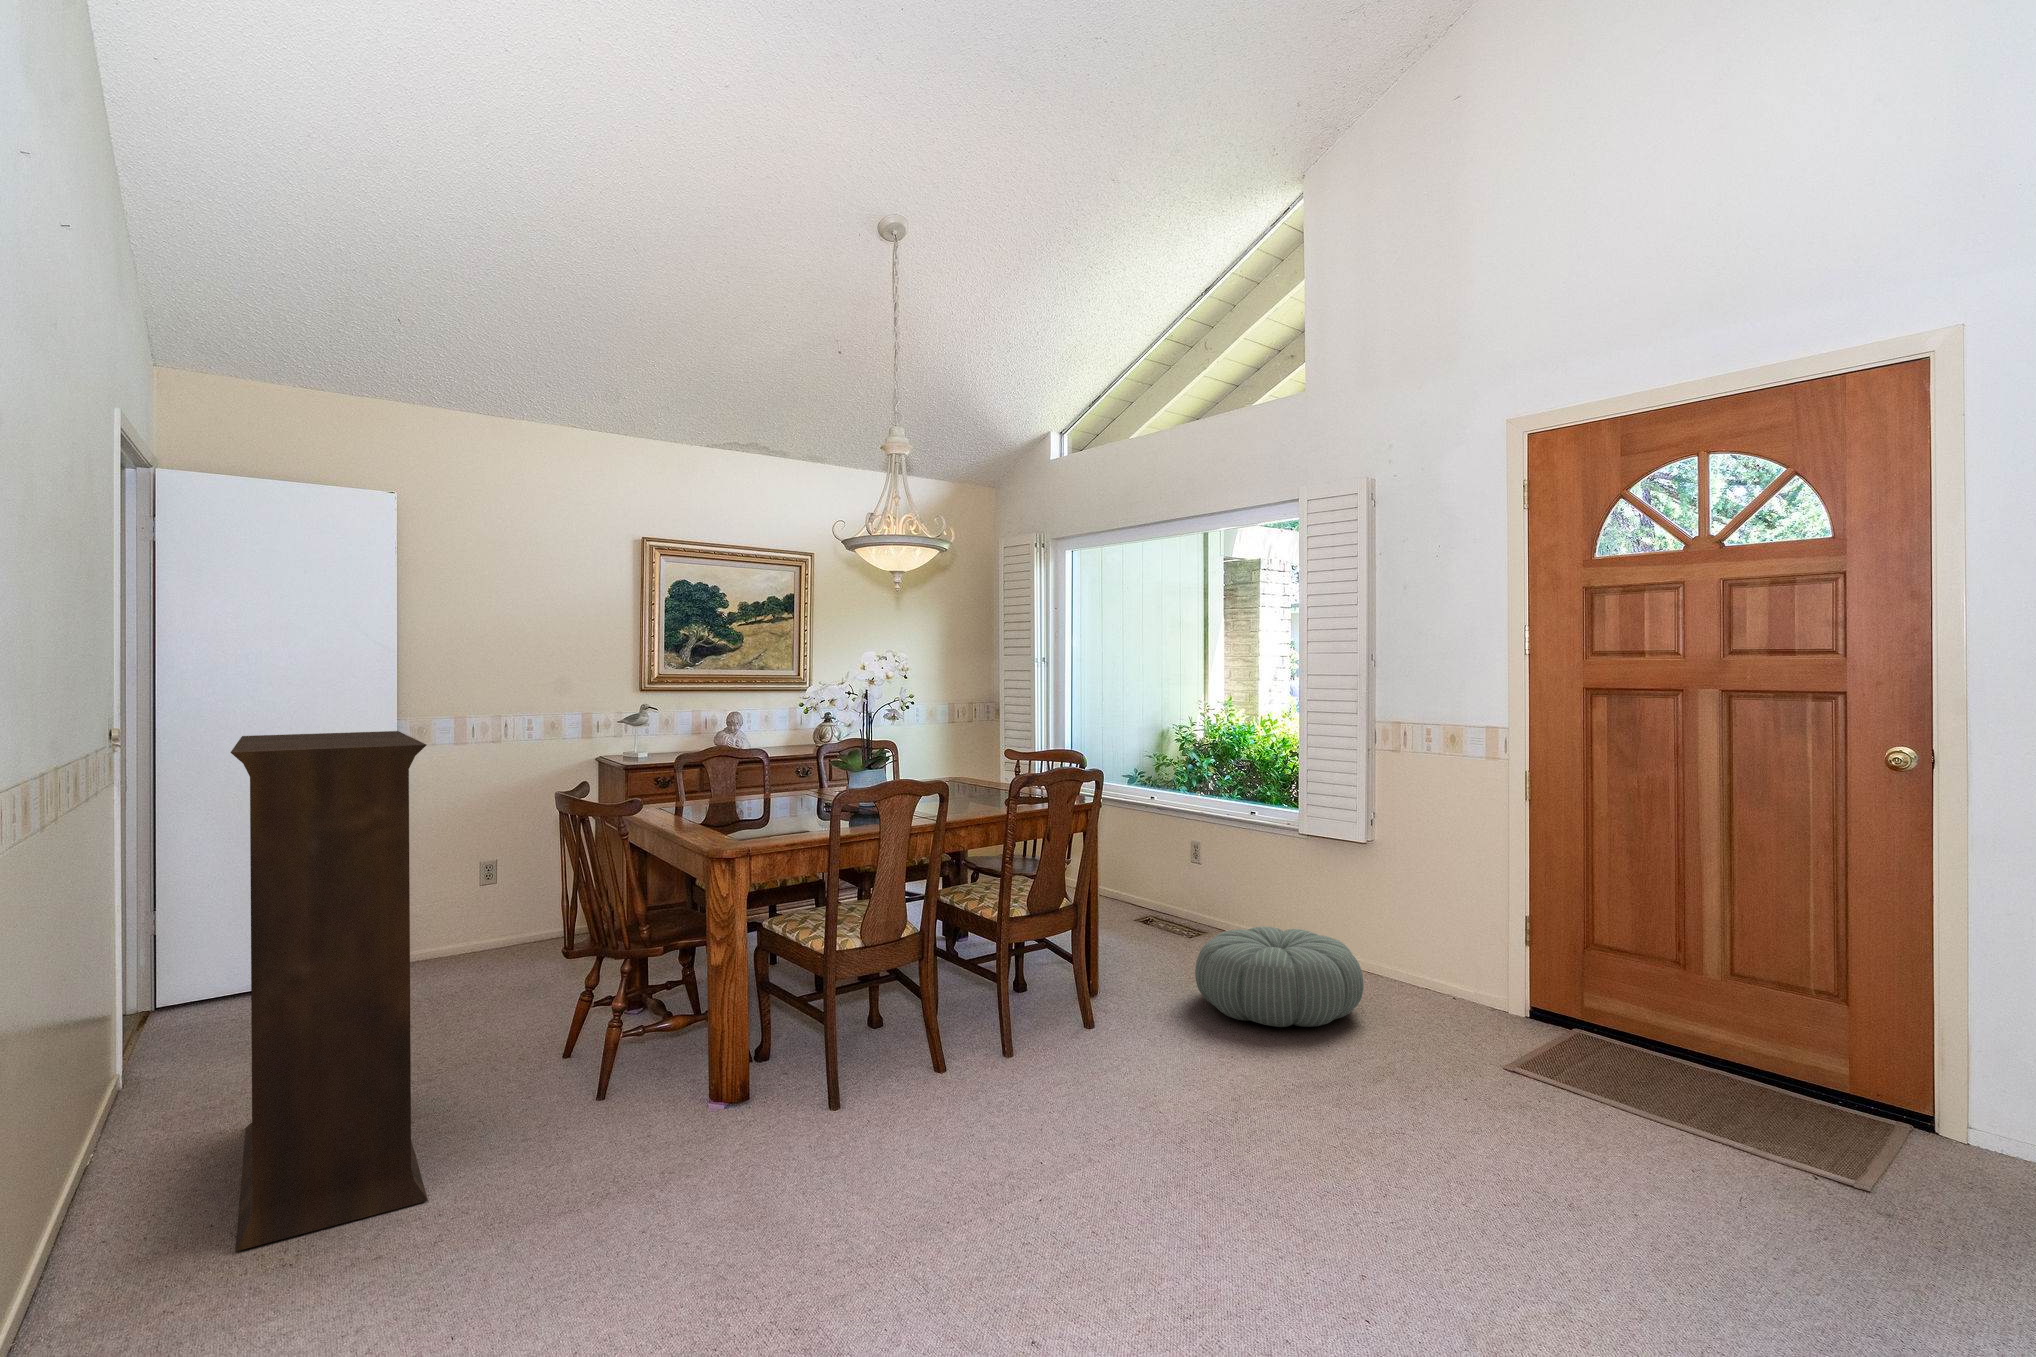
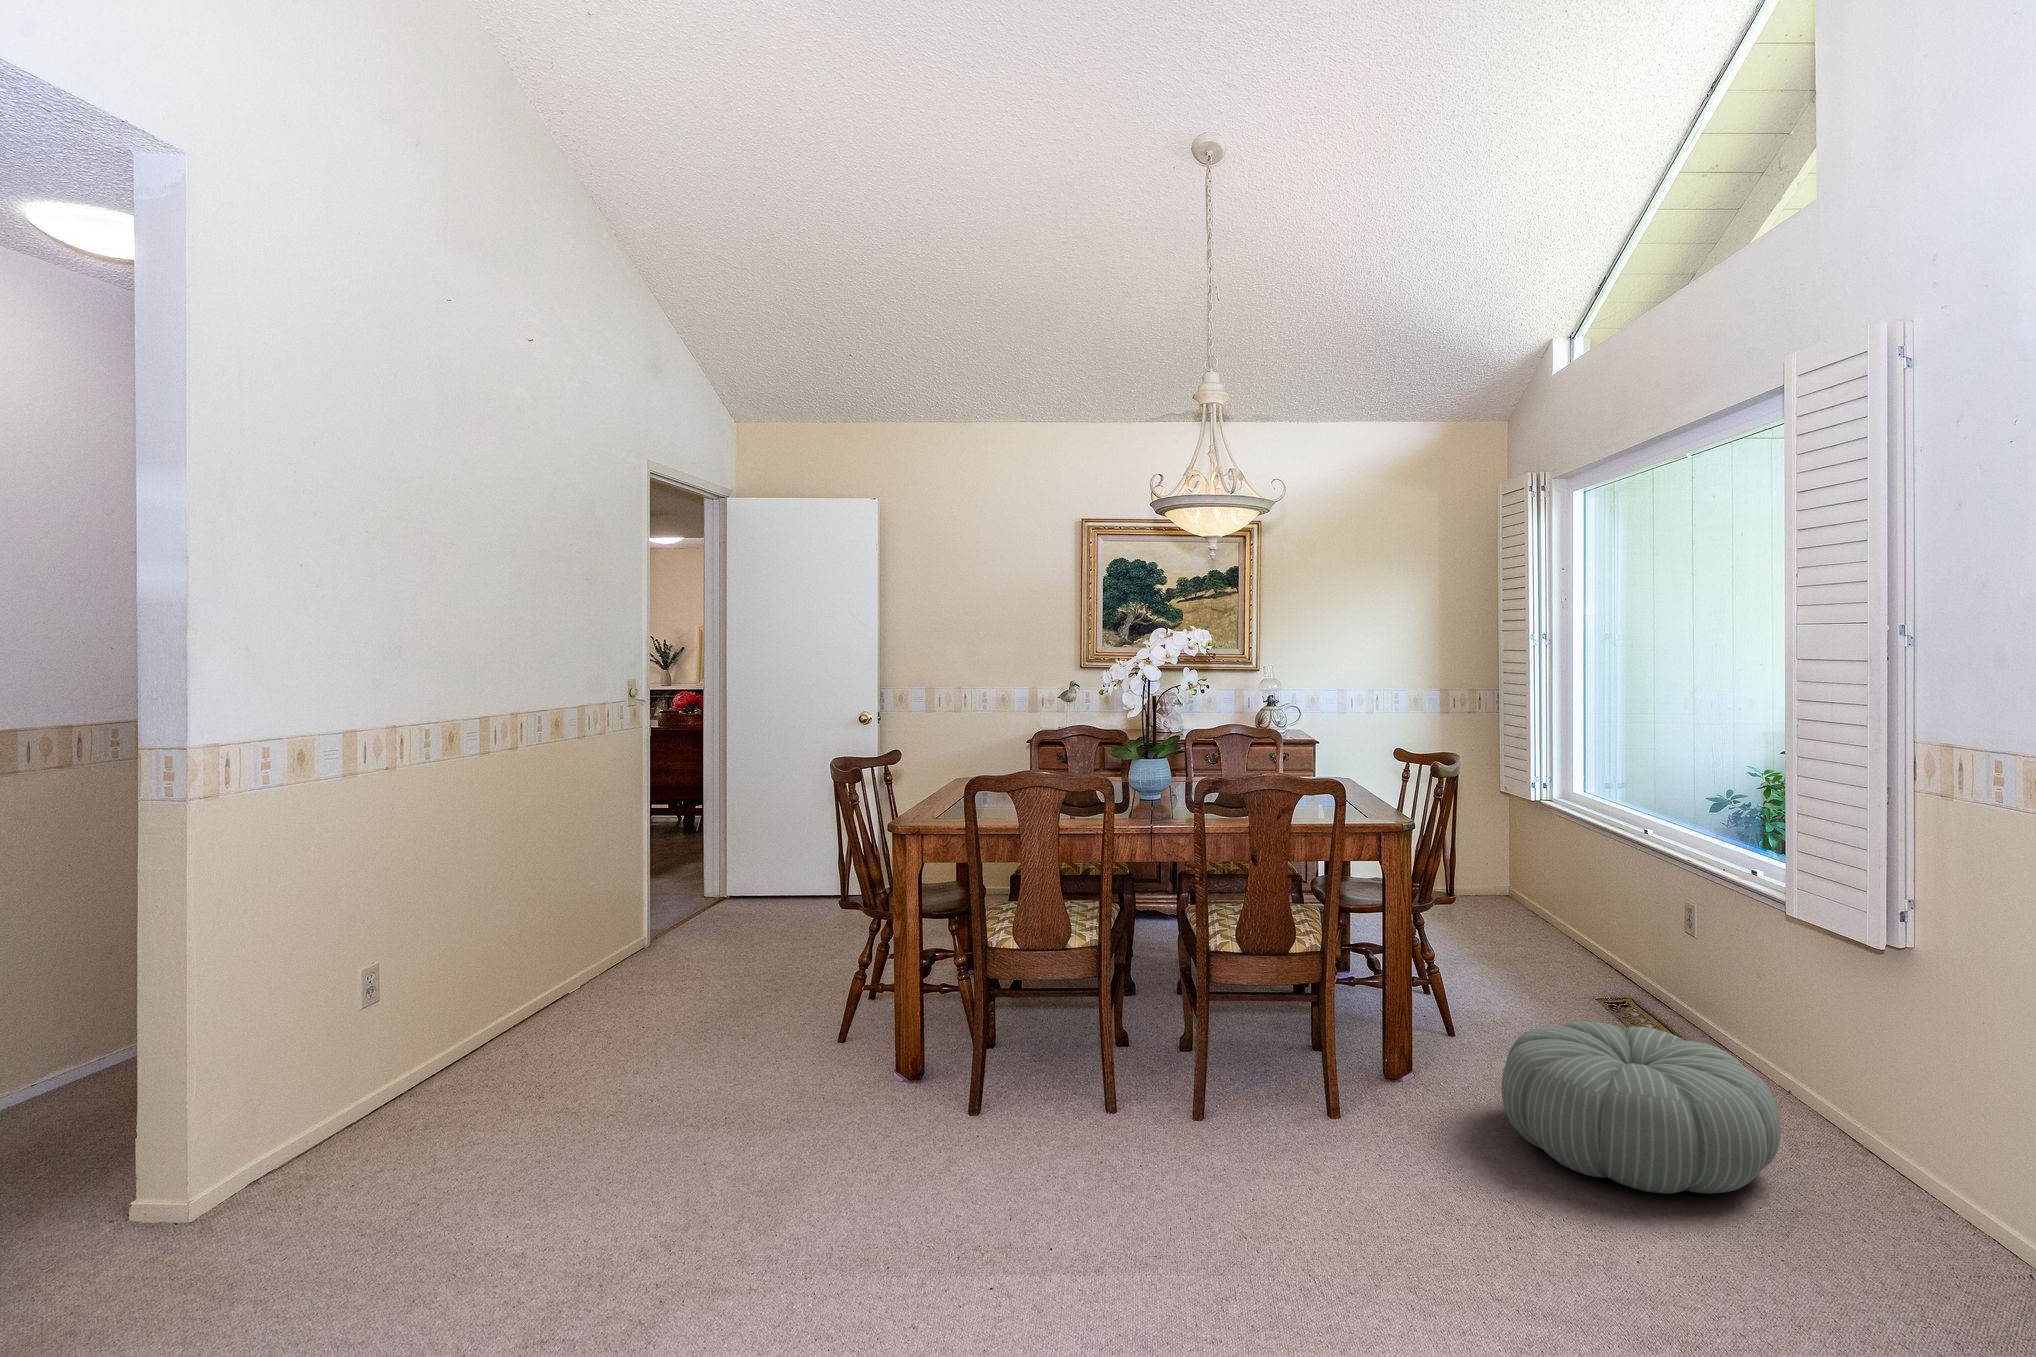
bookcase: present [231,731,428,1251] -> none [526,698,741,1067]

